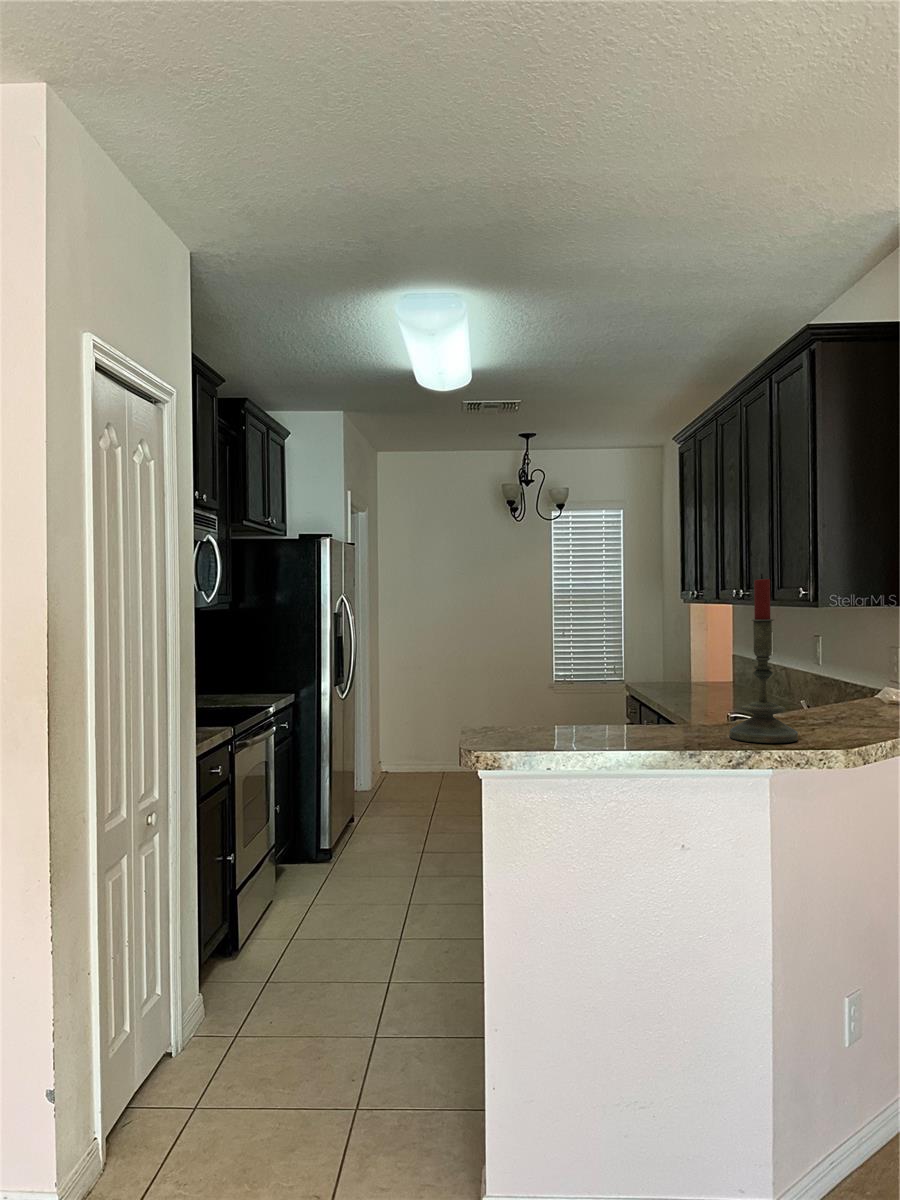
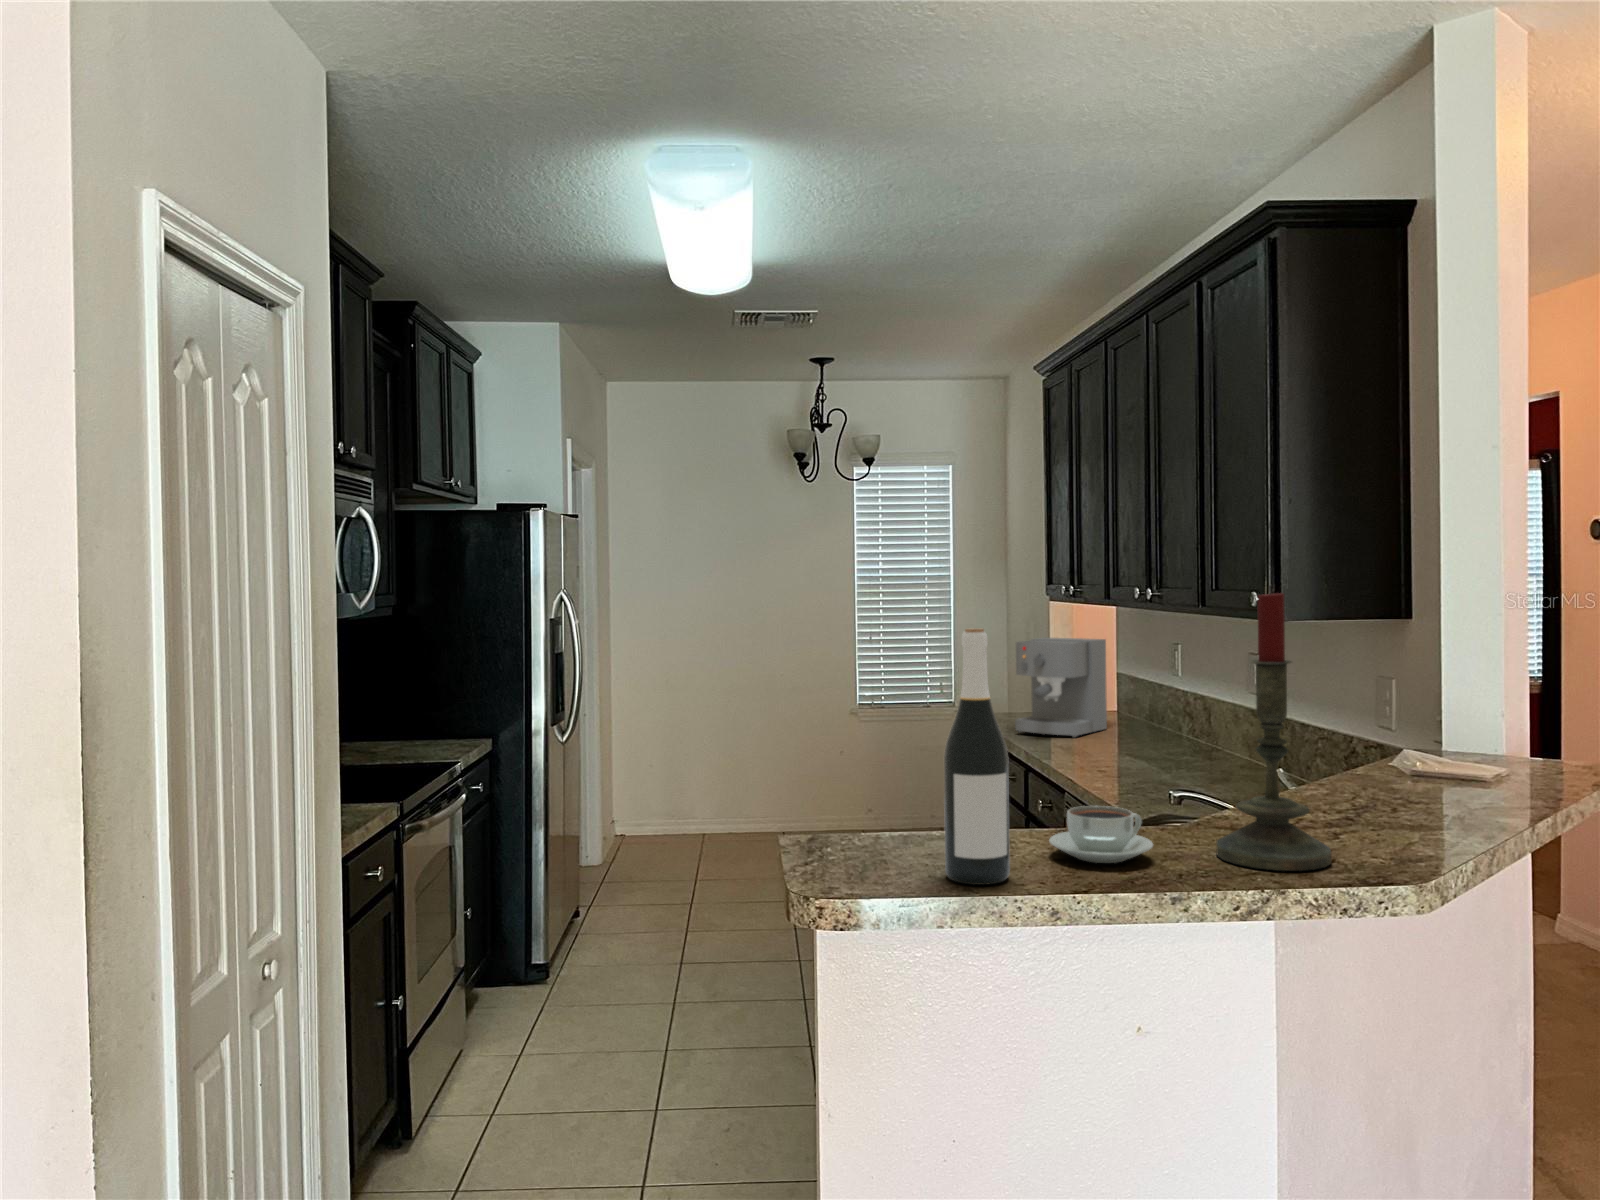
wine bottle: none [561,597,599,745] -> present [944,628,1010,885]
coffee maker: none [658,630,725,700] -> present [1015,638,1107,738]
coffee cup: none [628,707,690,738] -> present [1049,806,1153,863]

